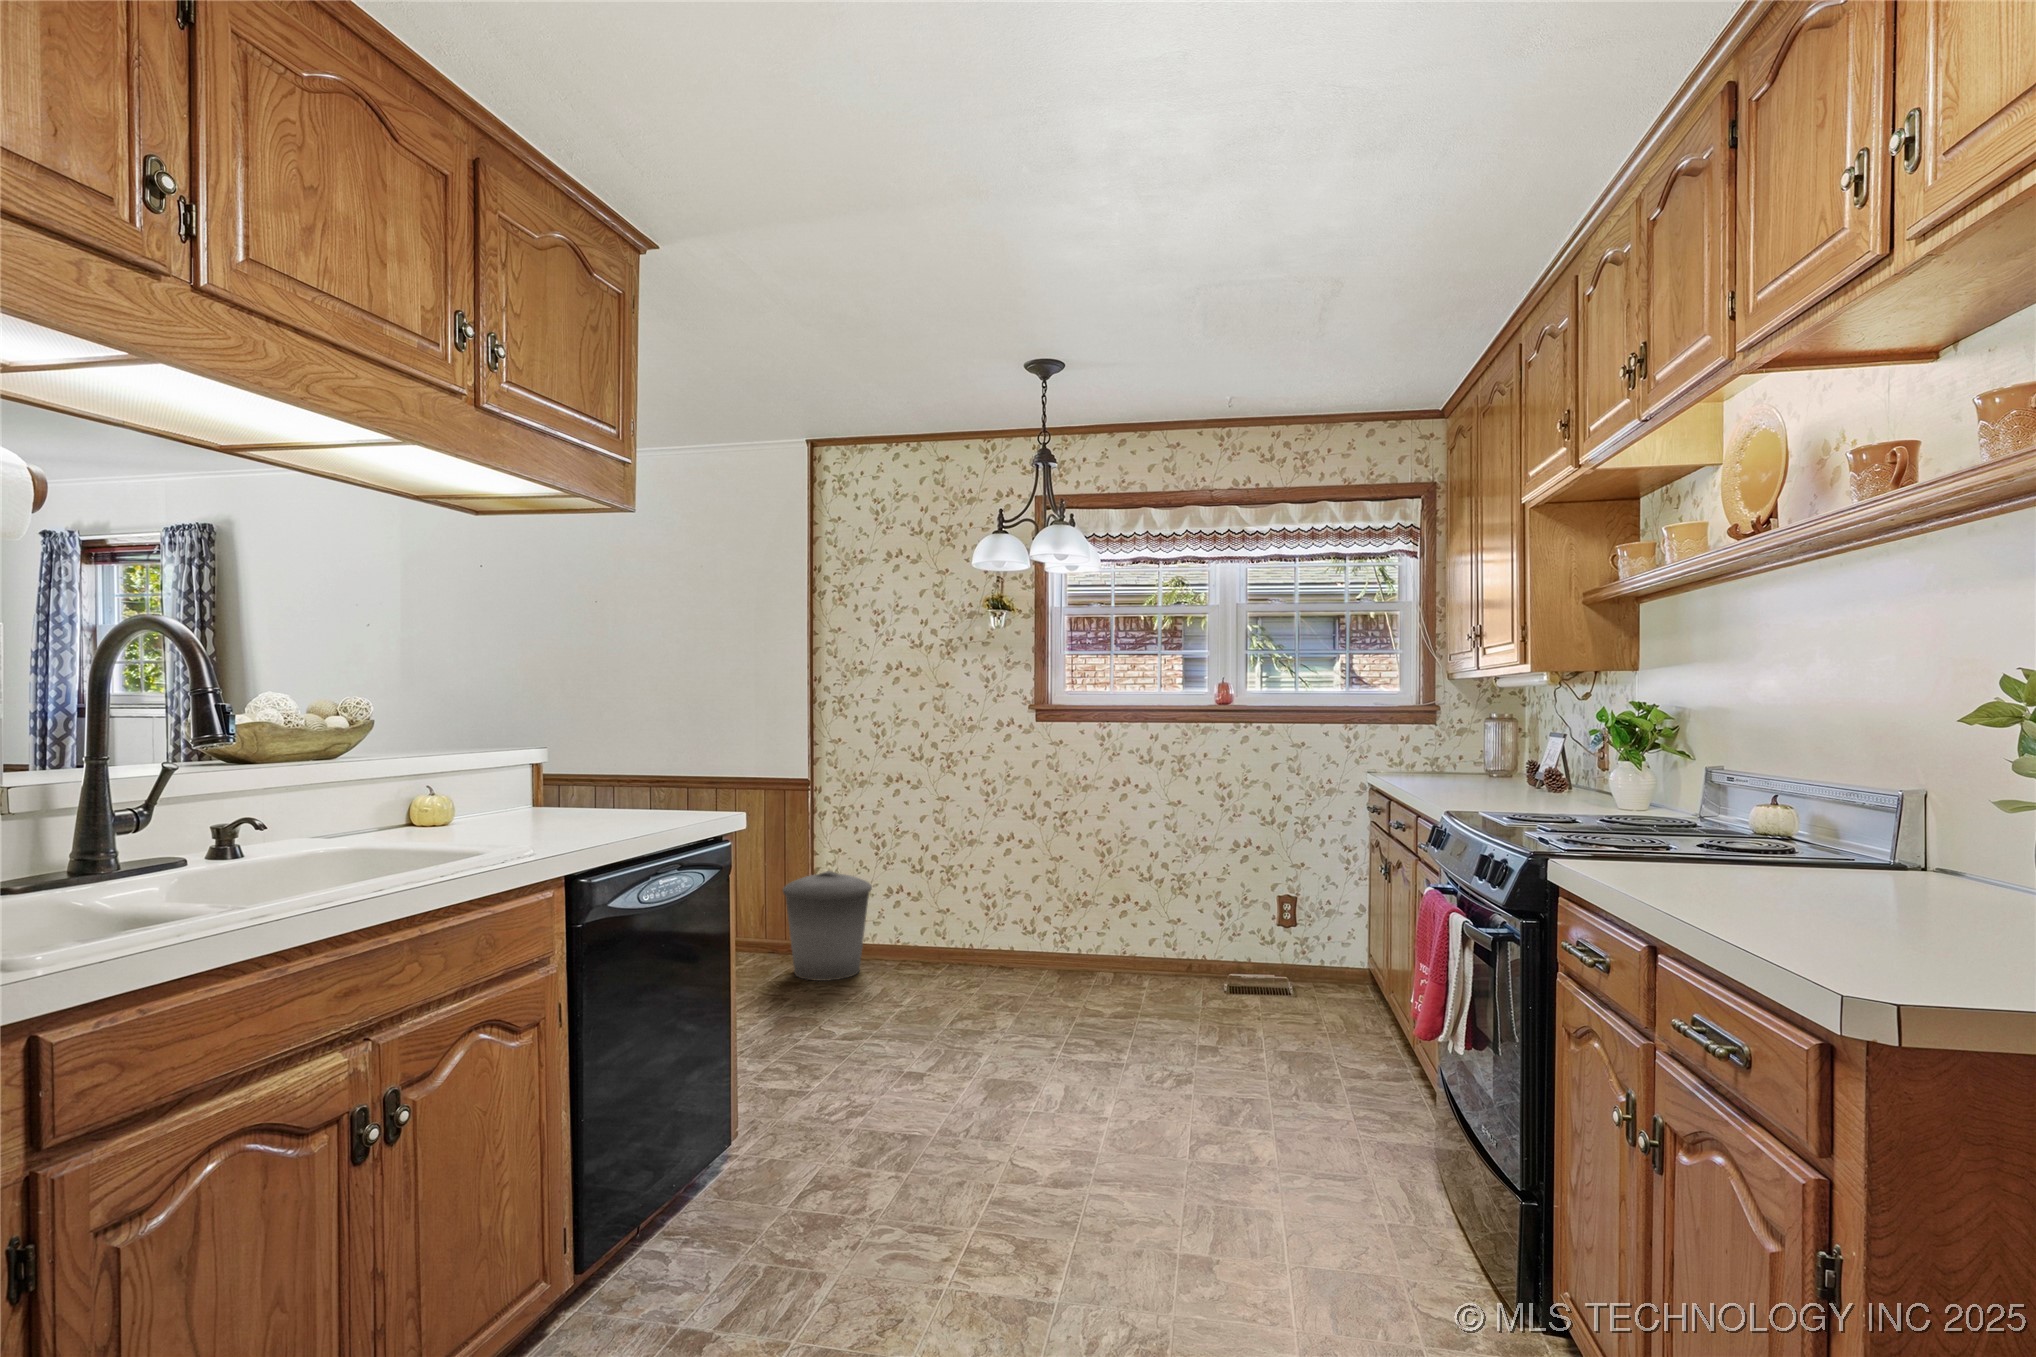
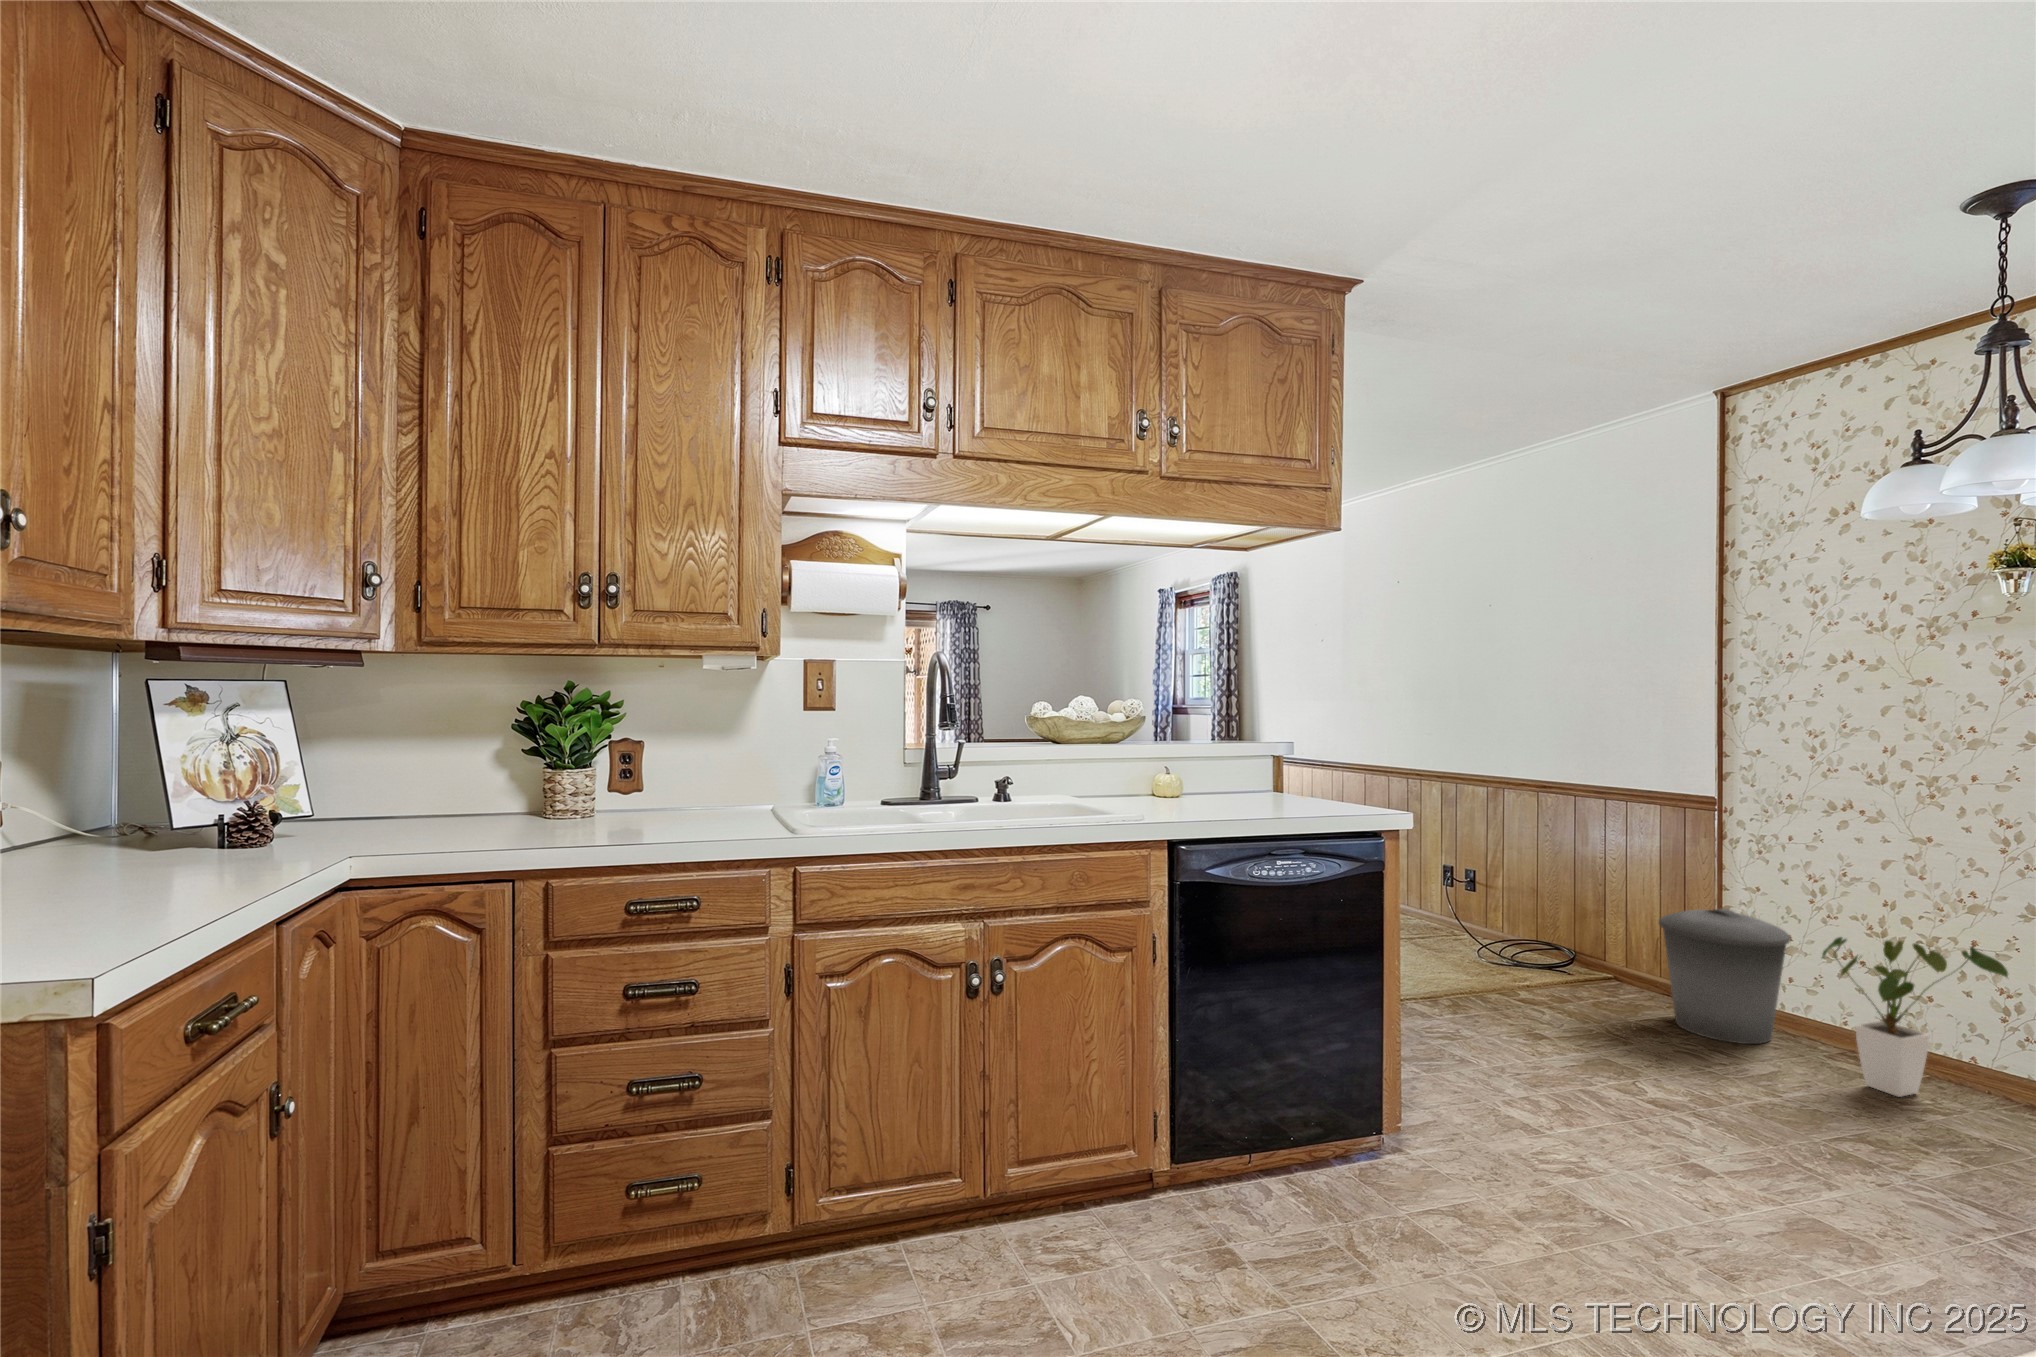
house plant: none [914,864,998,982] -> present [1822,937,2008,1097]

